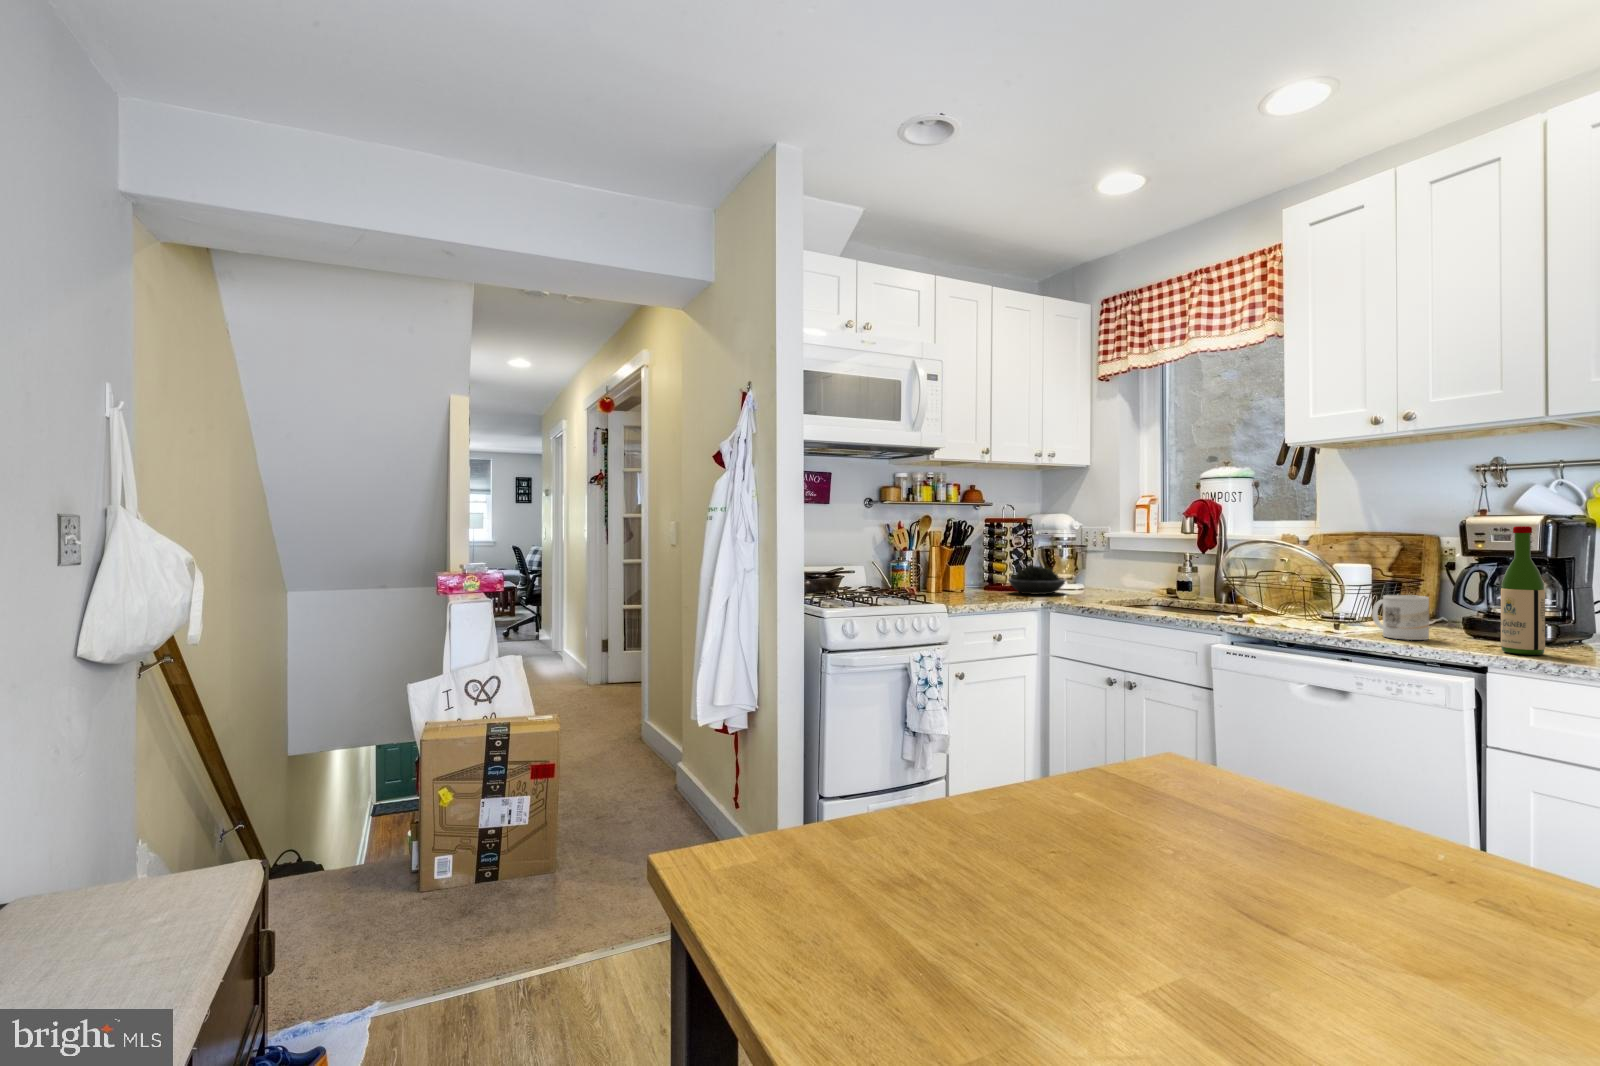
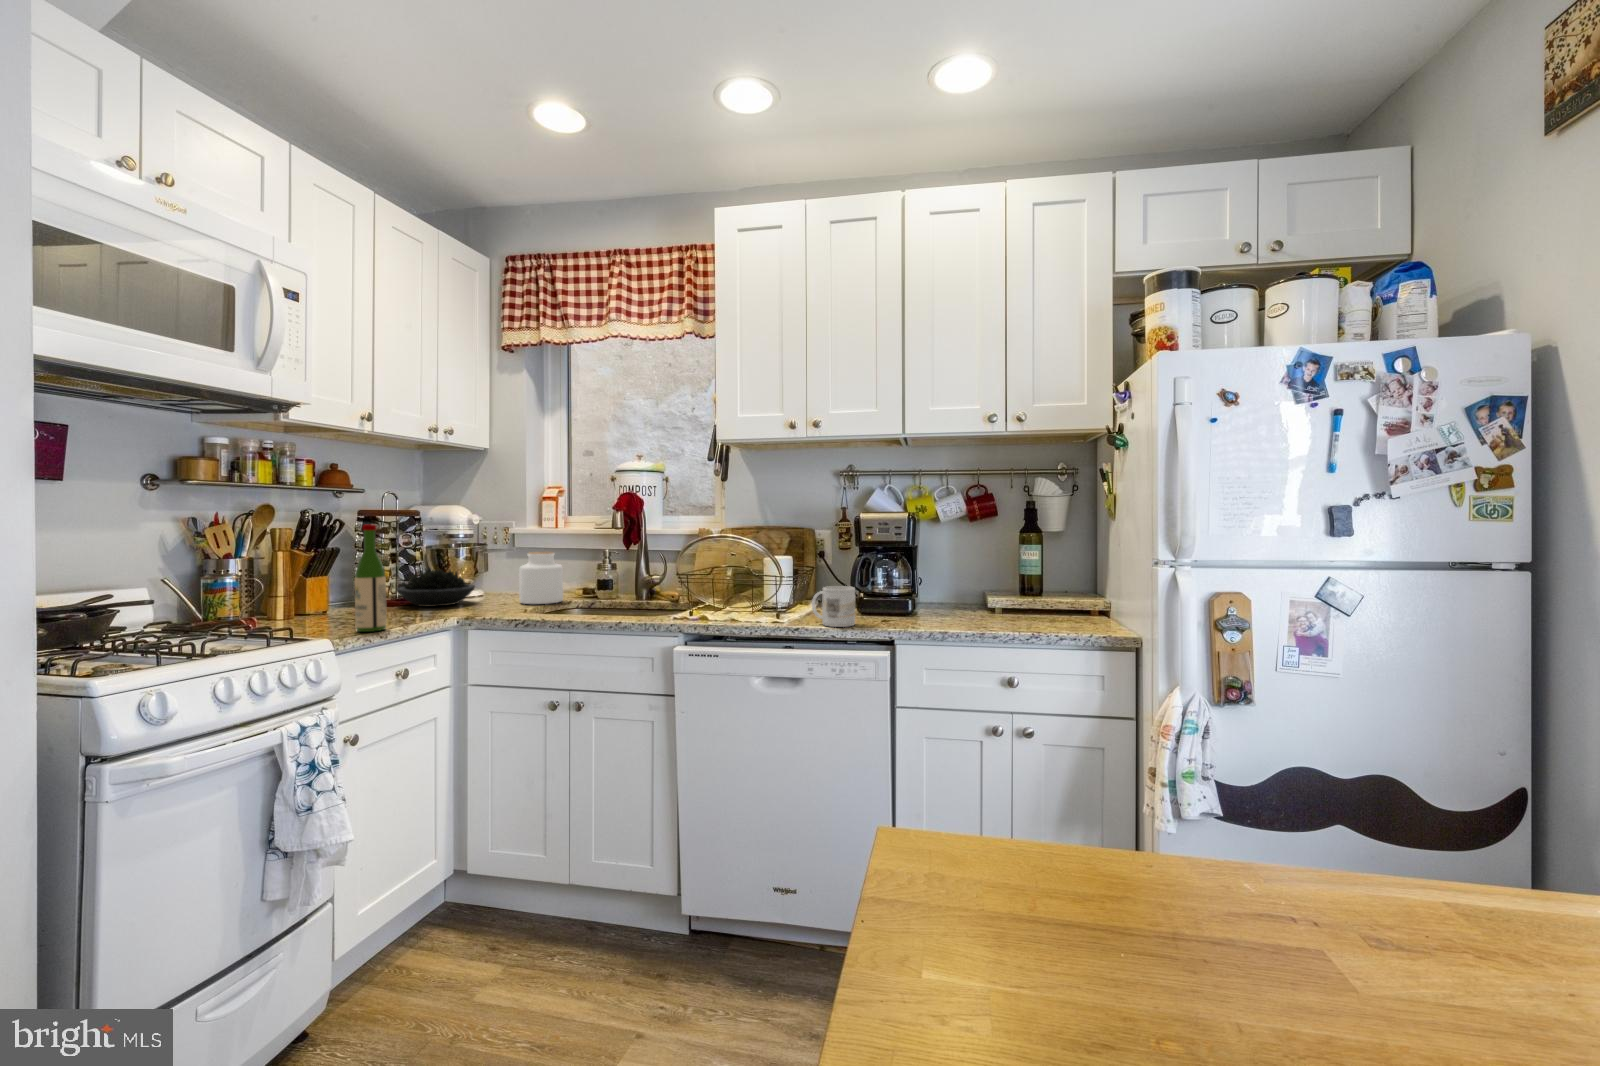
wine bottle: present [1501,526,1545,655] -> present [355,525,387,632]
jar: none [1099,554,1138,599] -> present [519,552,563,604]

